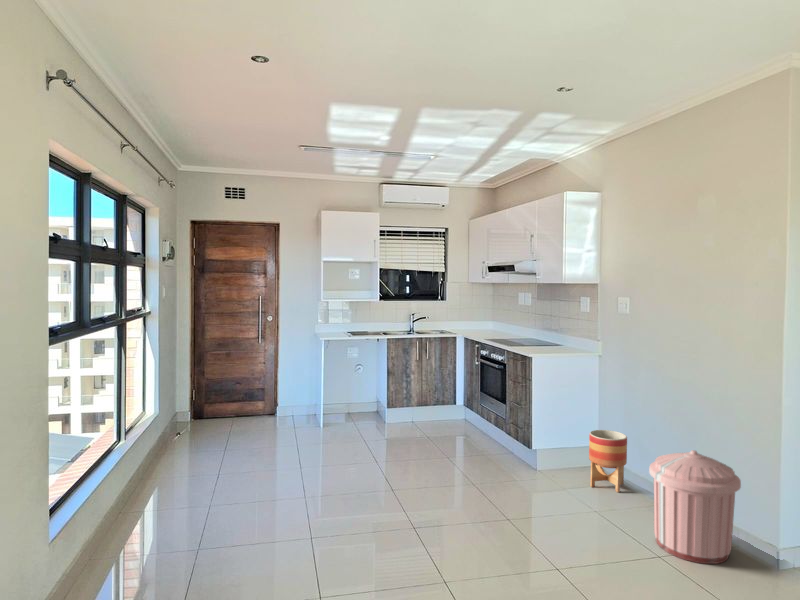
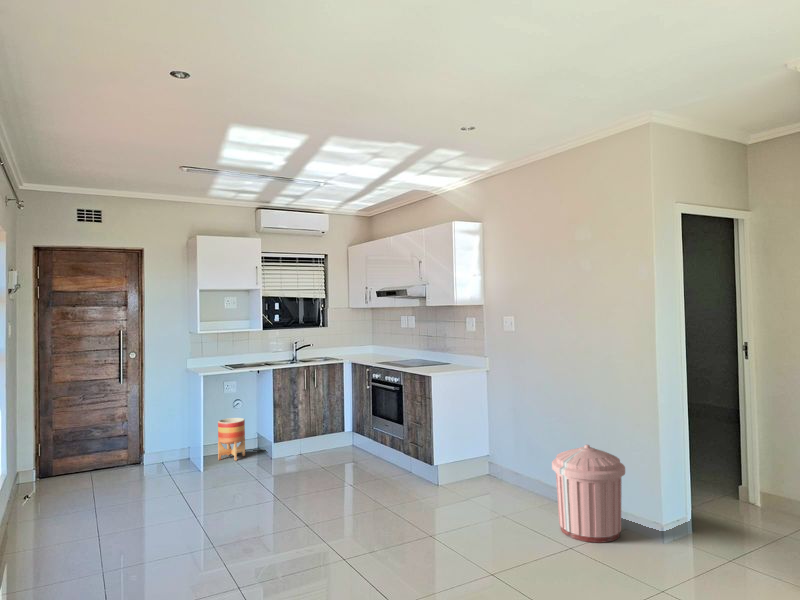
planter: present [589,430,627,492] -> present [218,418,245,461]

